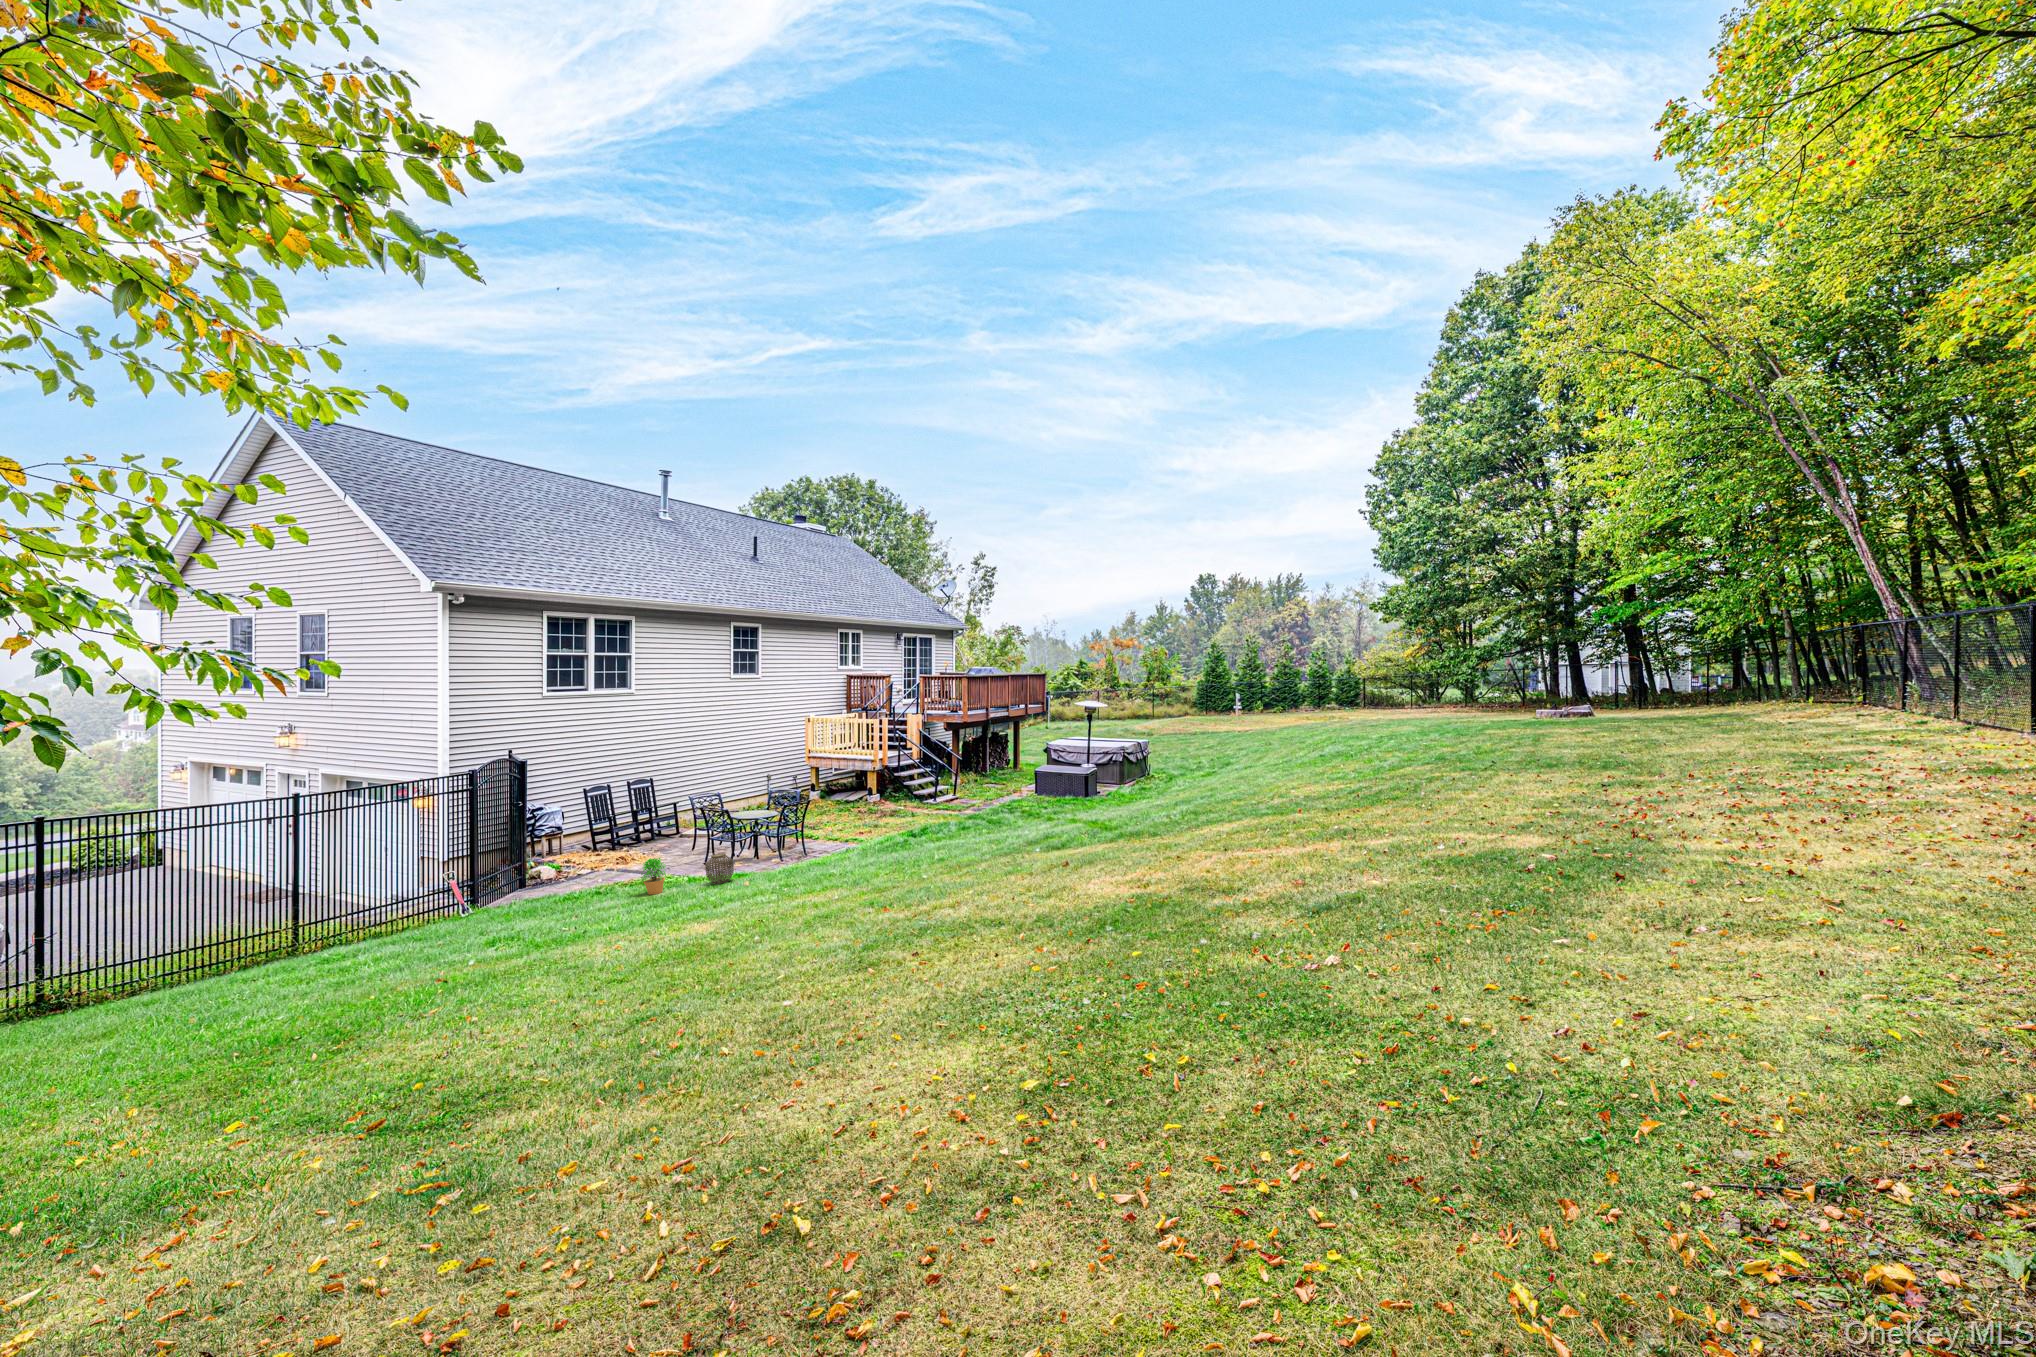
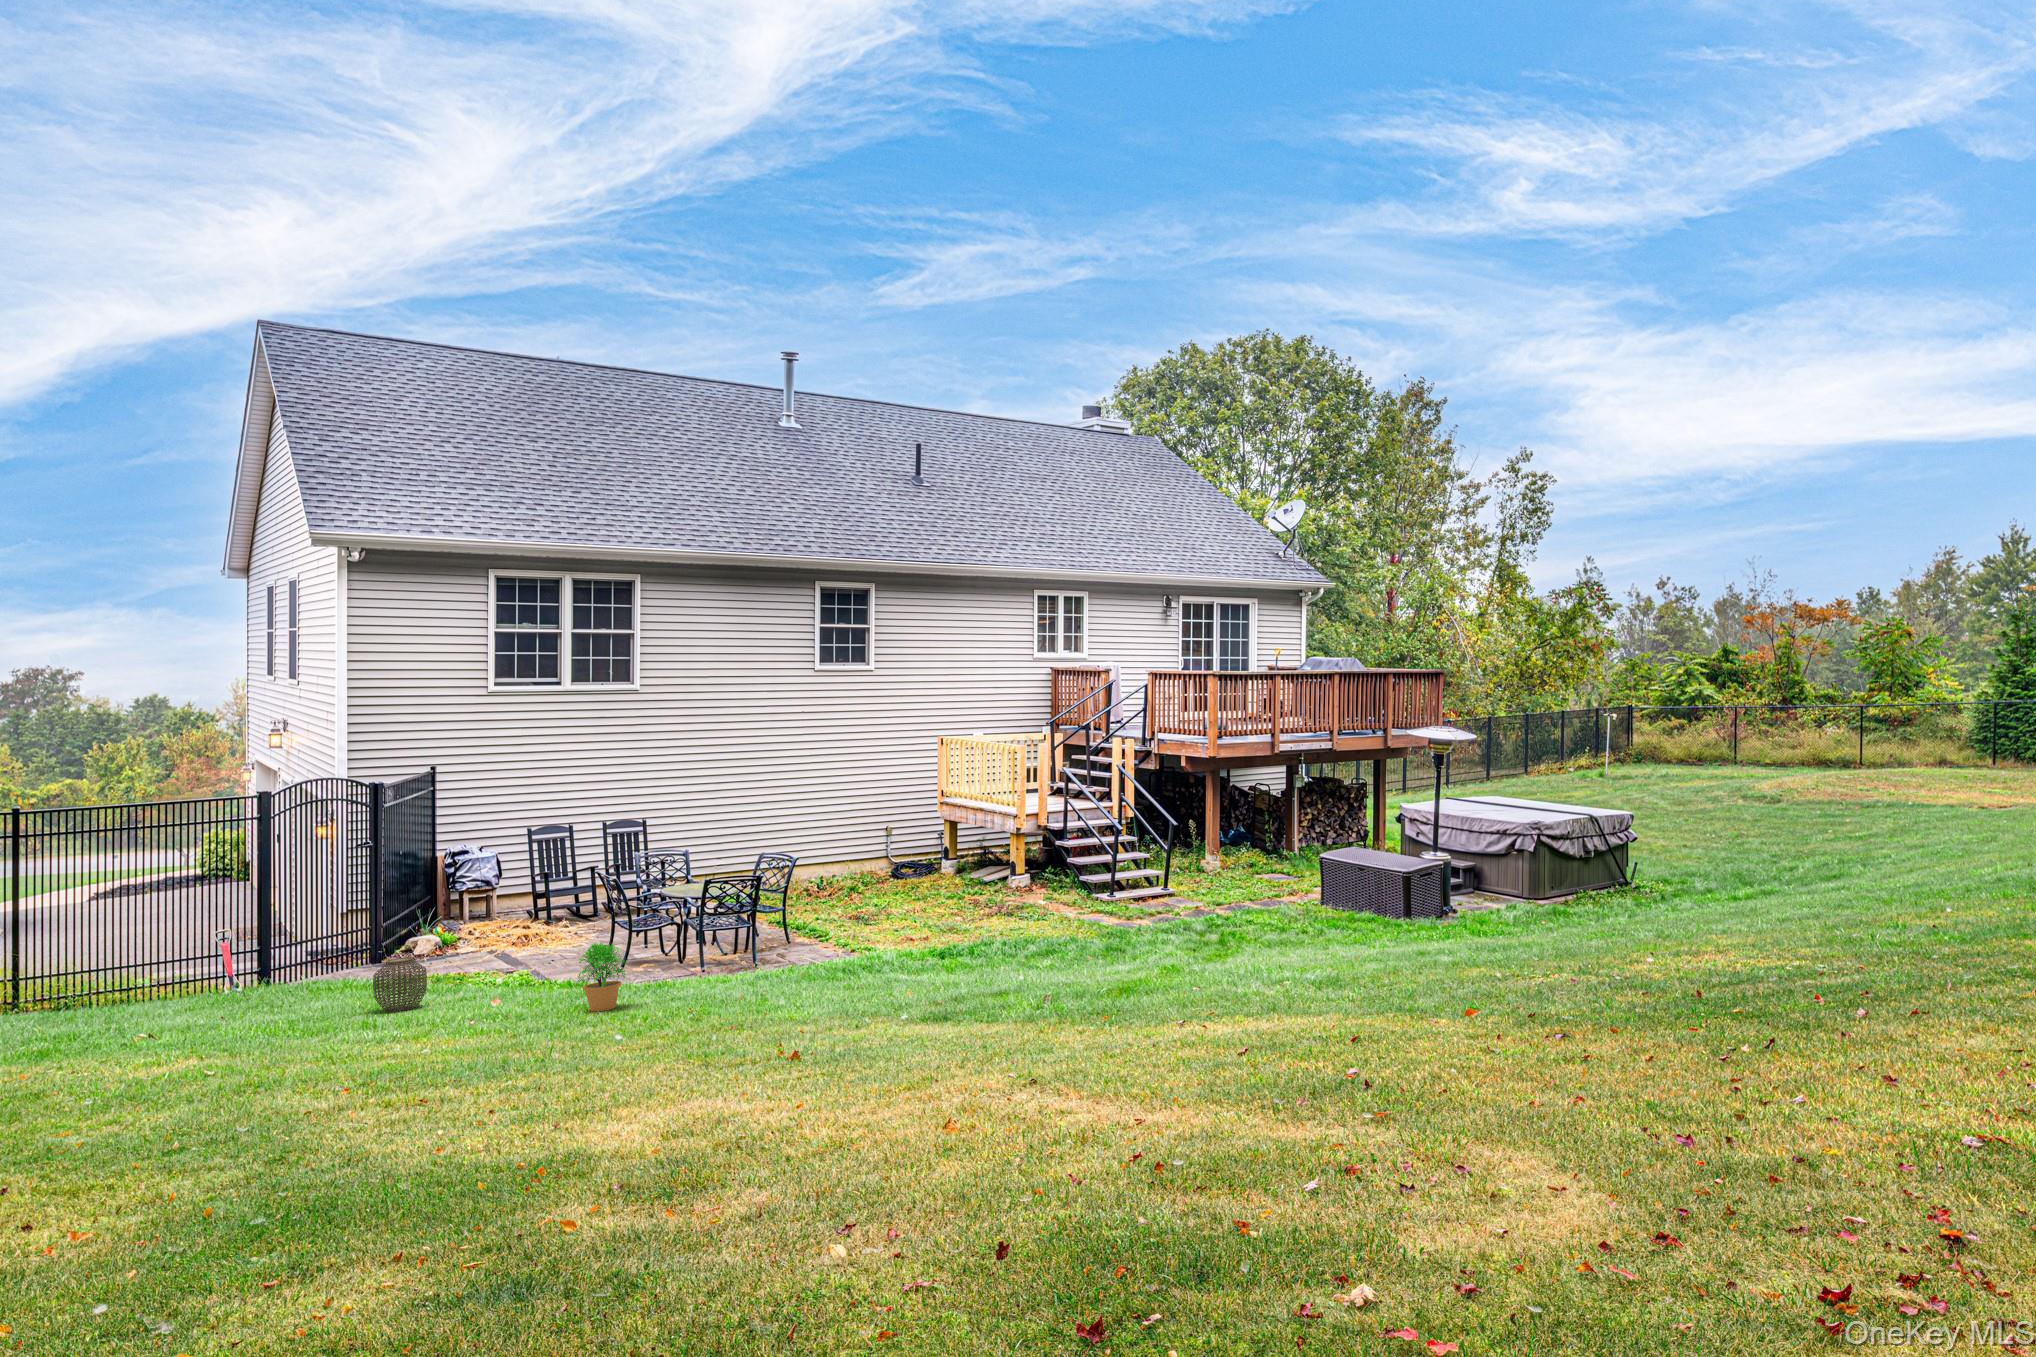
potted plant: present [641,858,666,895] -> present [578,943,625,1011]

